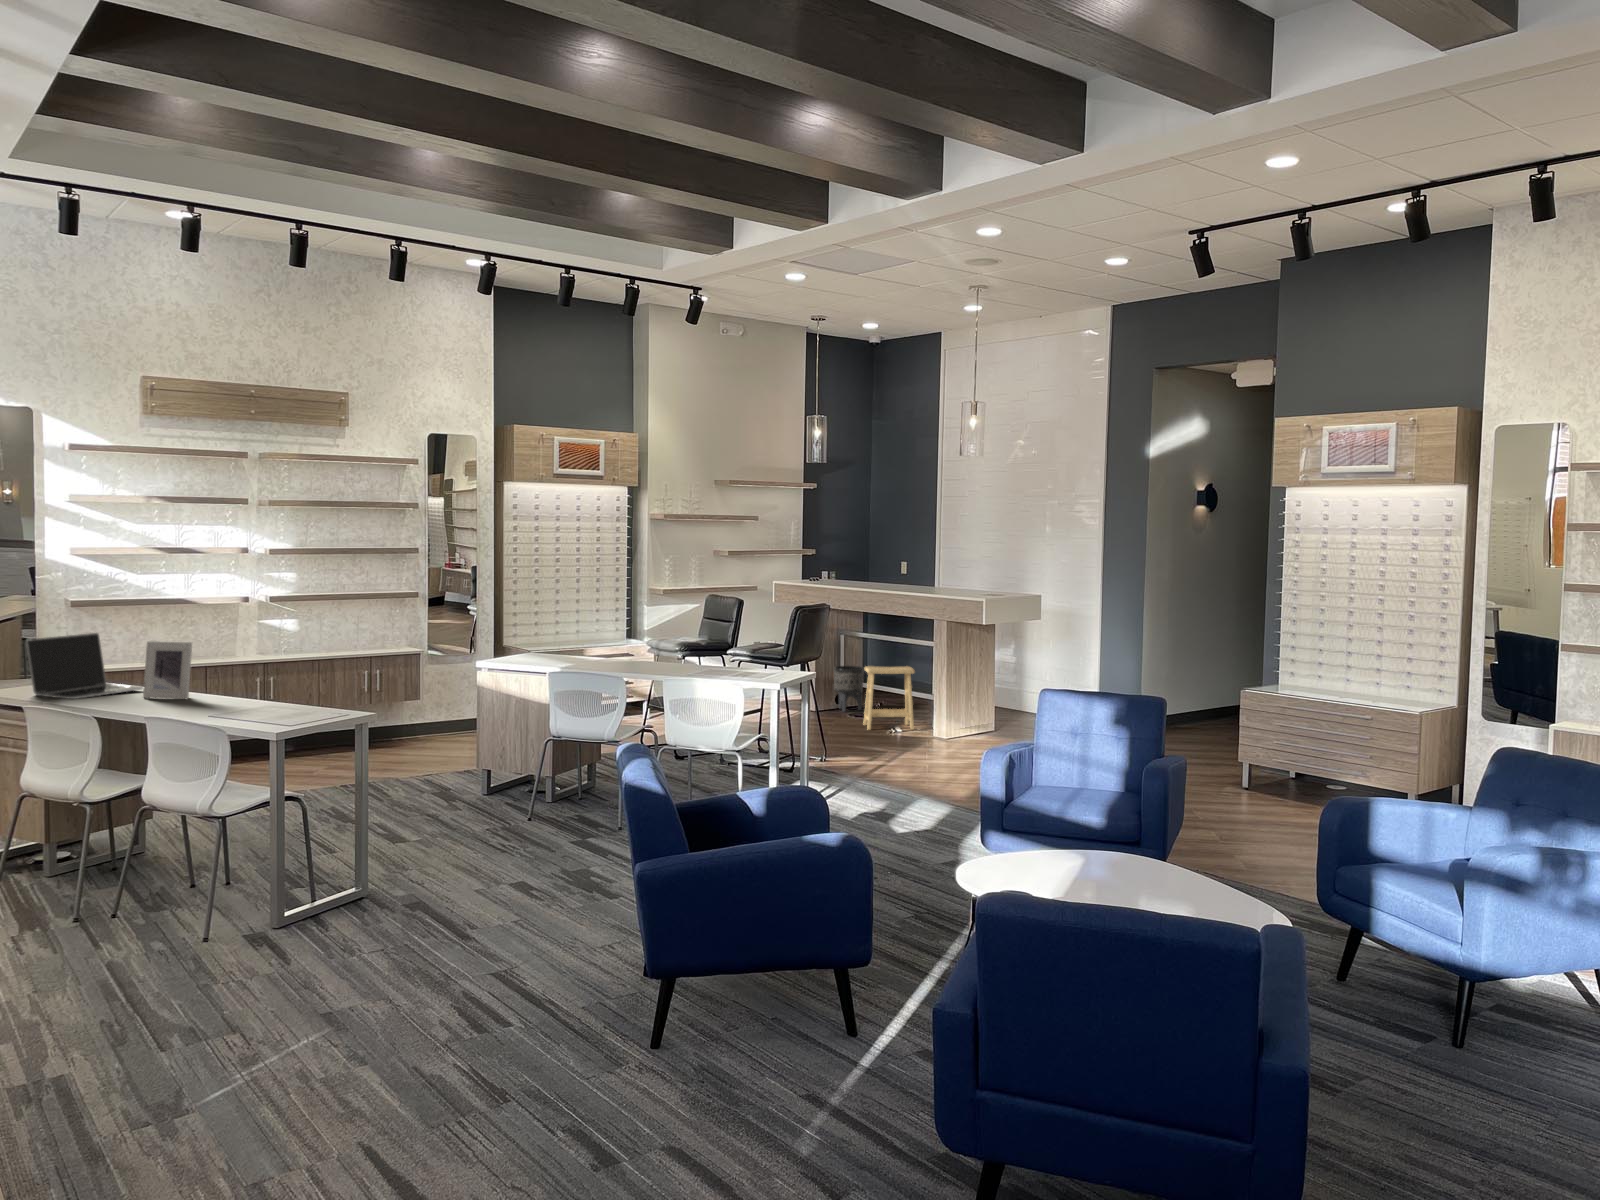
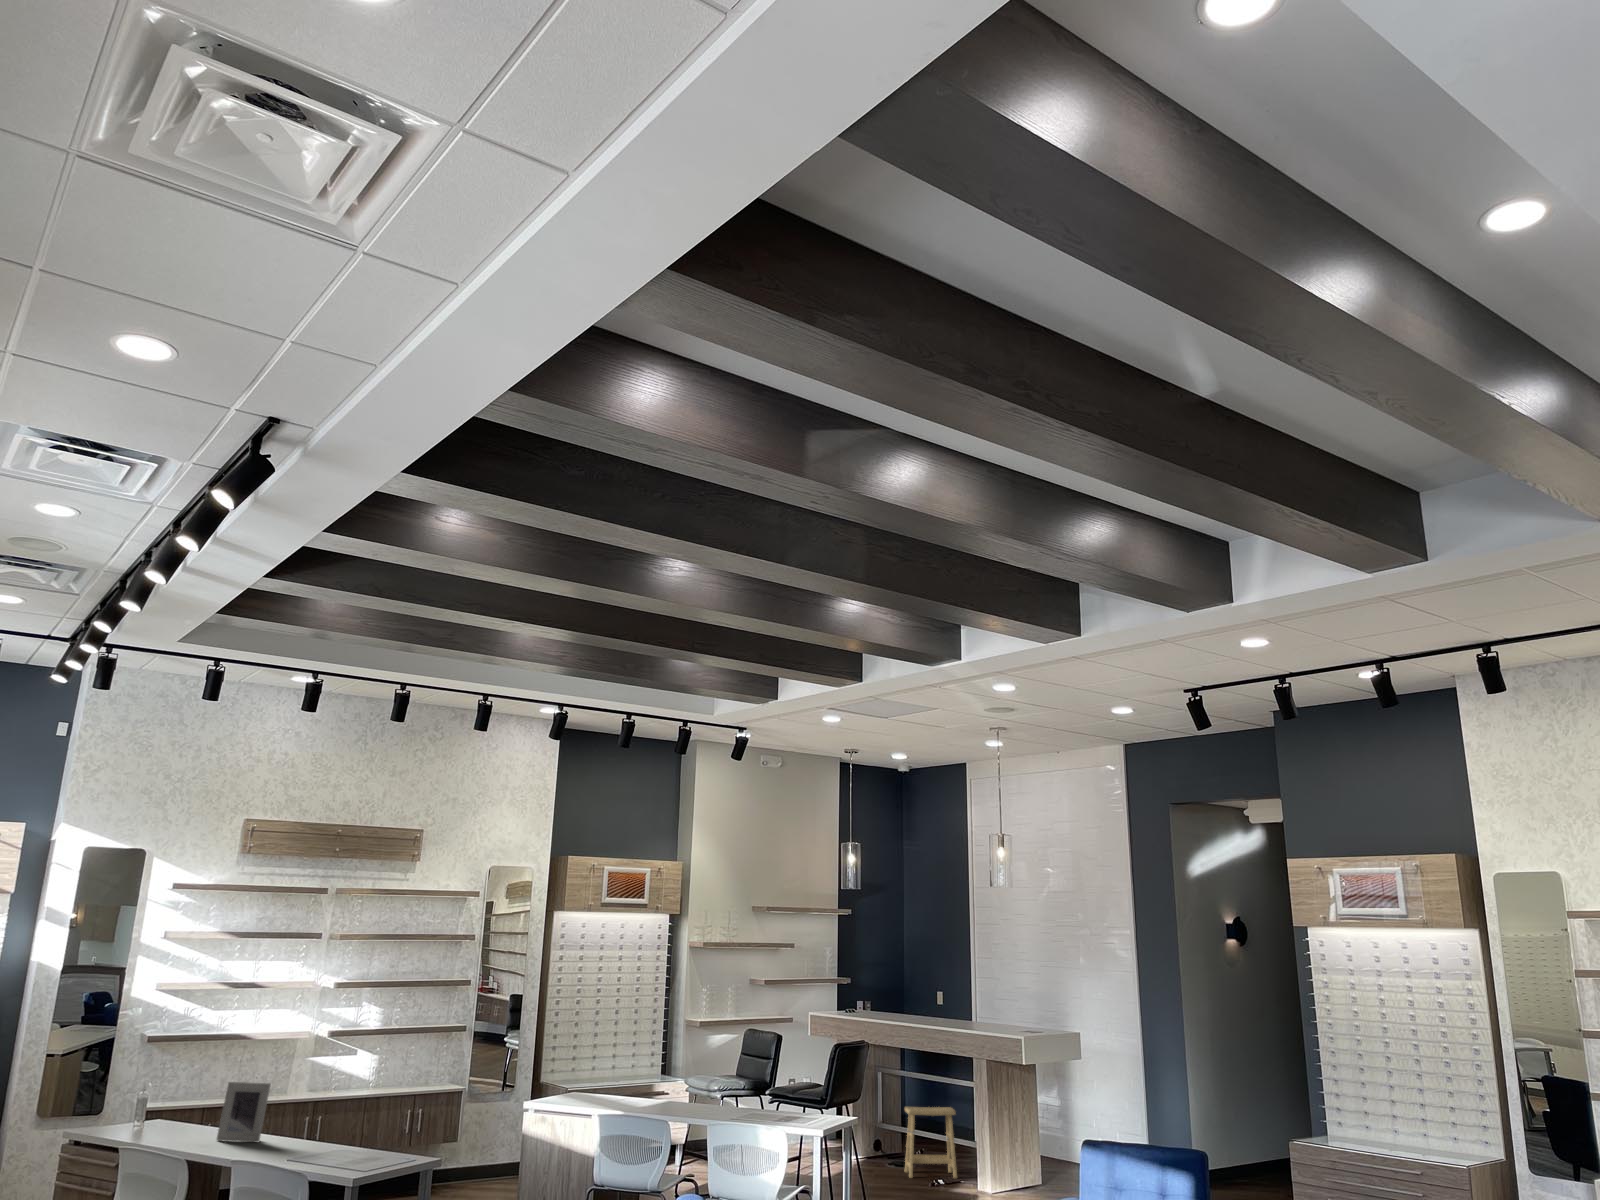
laptop: present [26,633,143,699] -> none [113,1072,214,1142]
planter: present [834,666,864,712] -> none [873,1105,904,1157]

